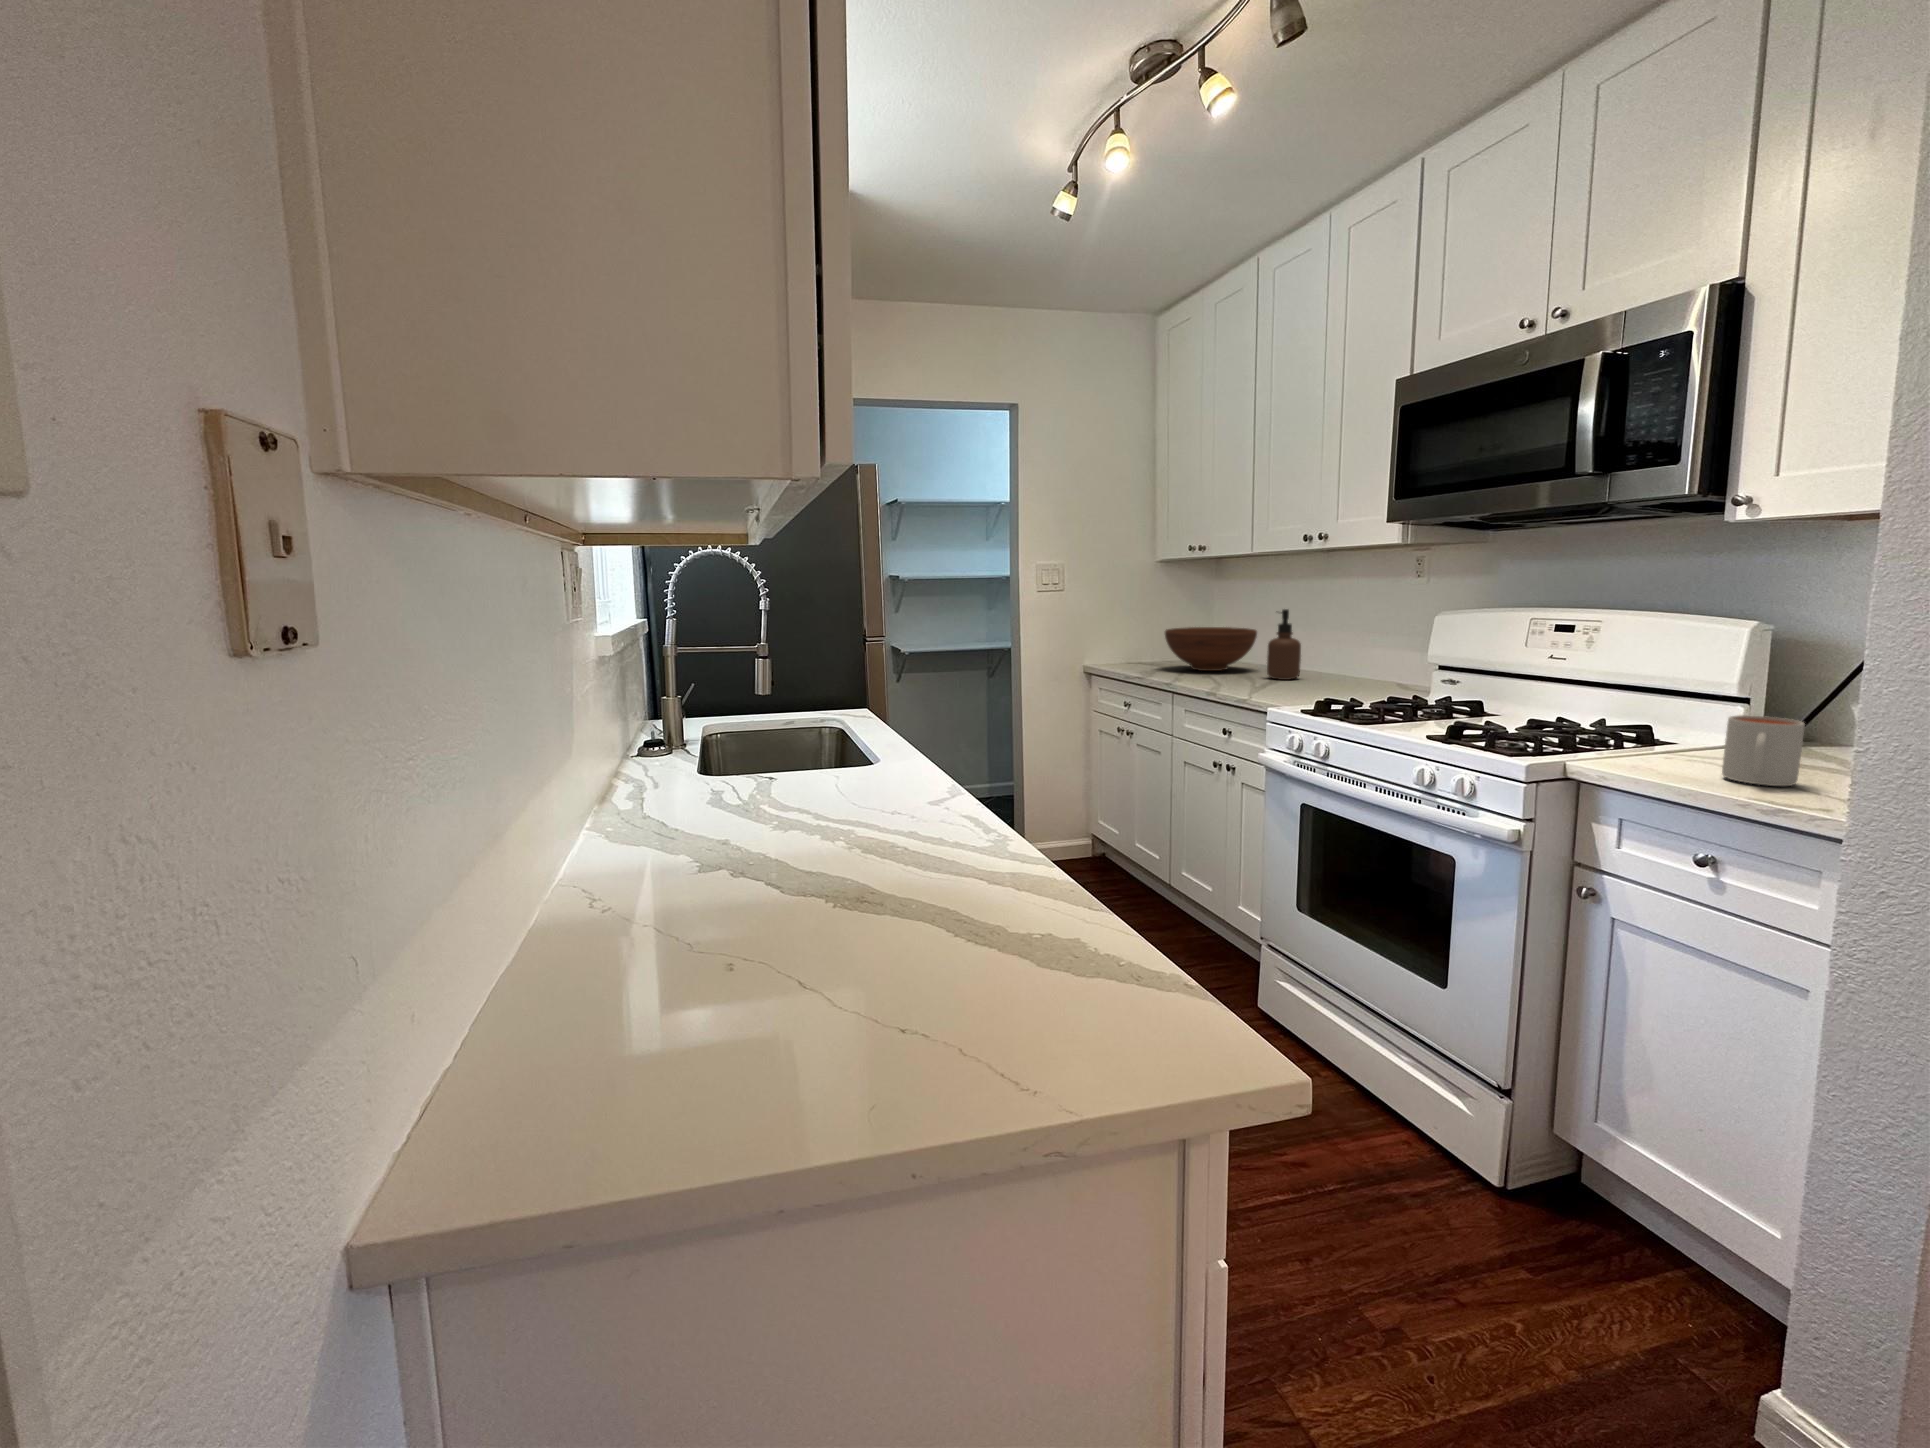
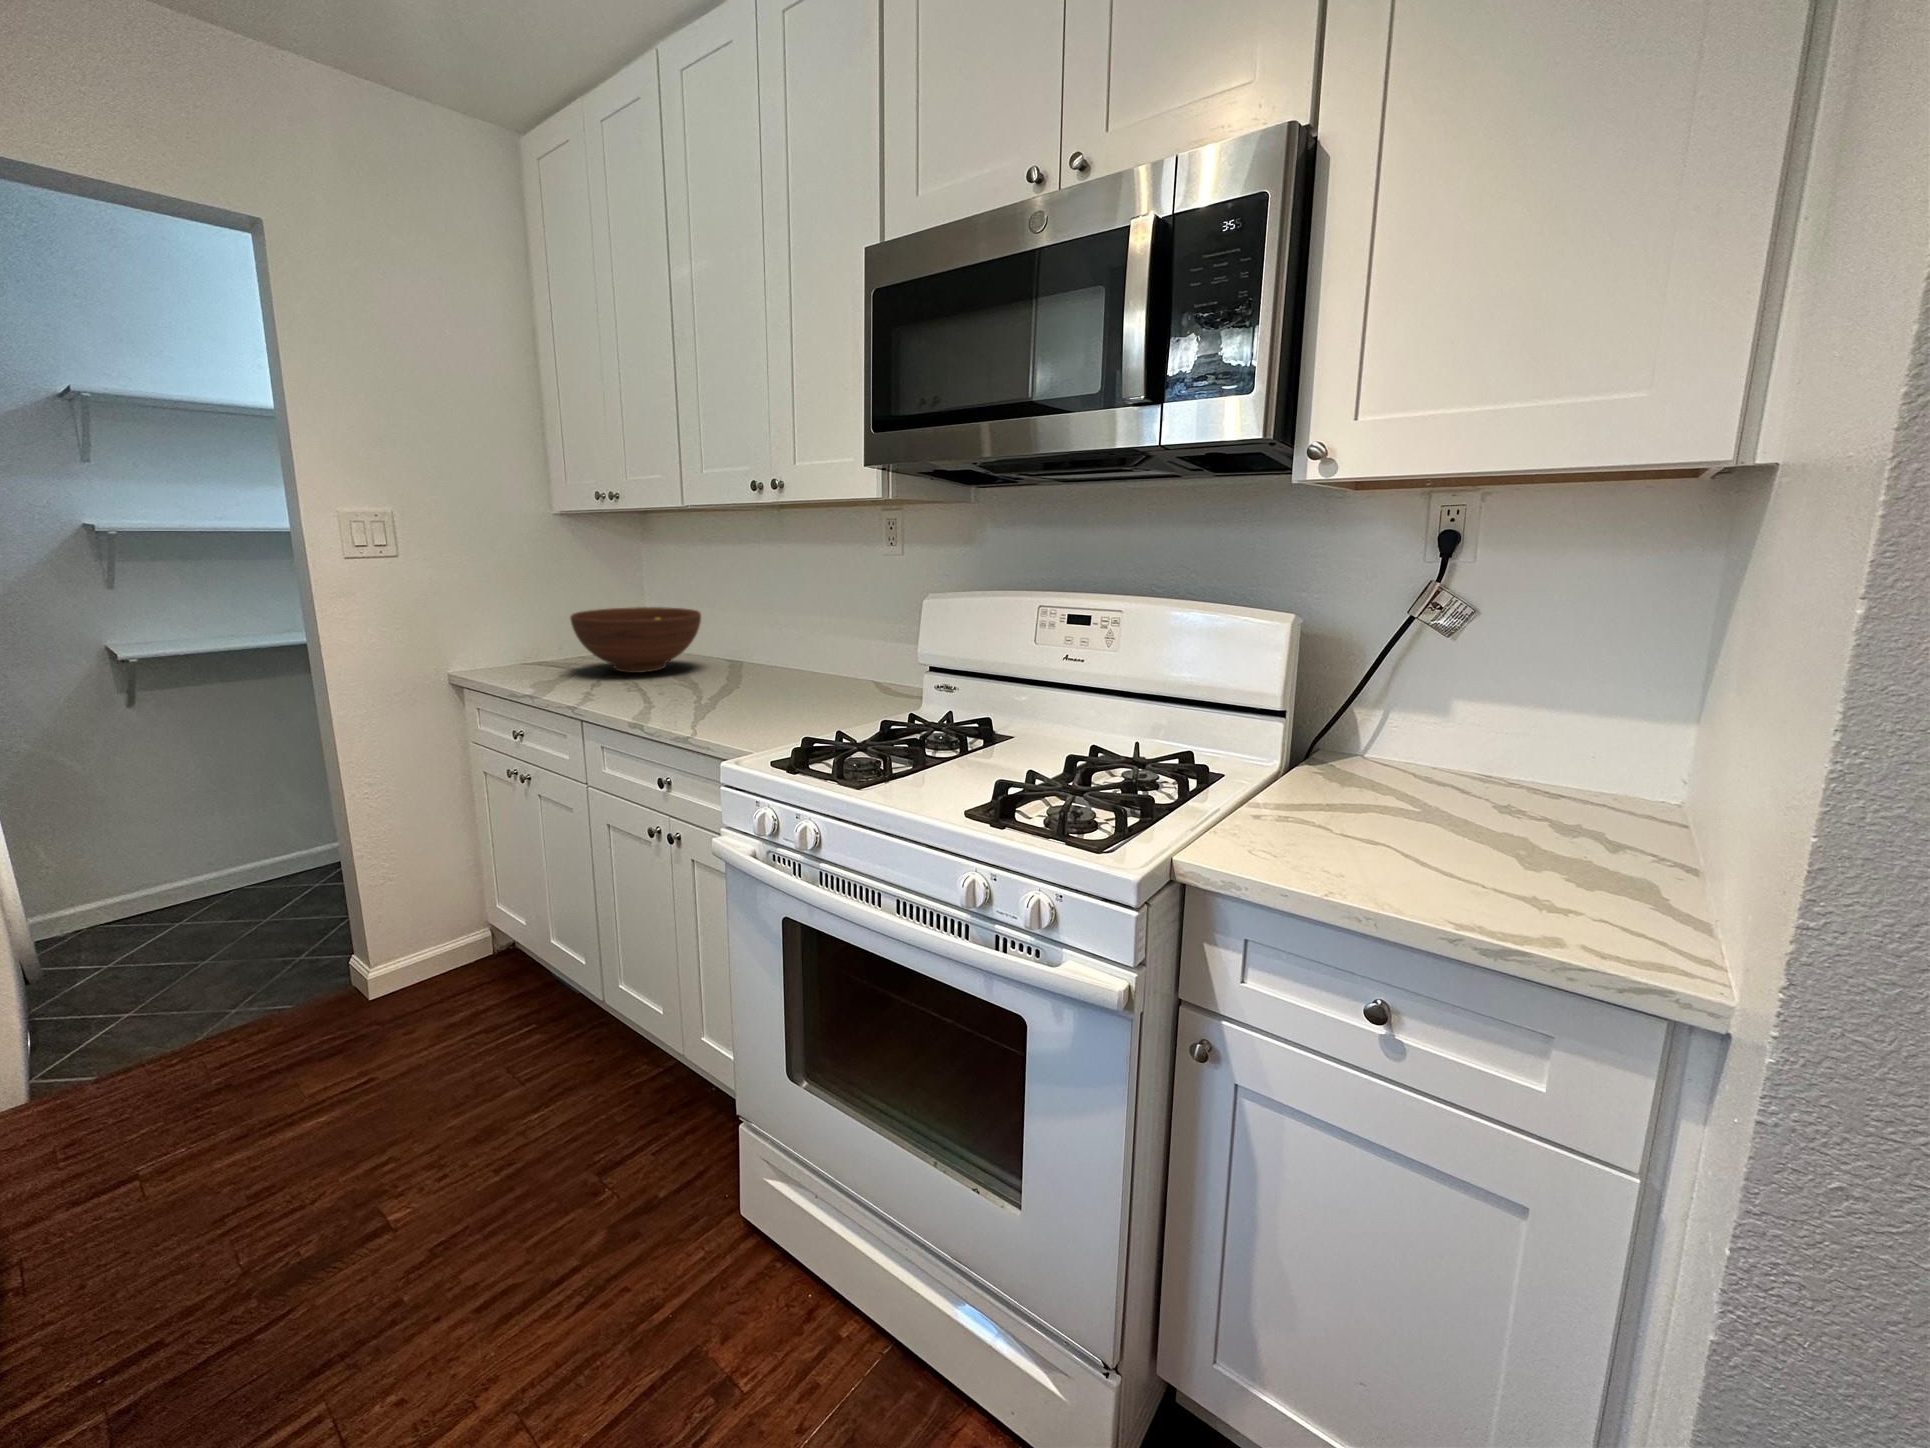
soap dispenser: present [1267,609,1301,680] -> none [716,585,759,684]
mug: present [1722,715,1805,786] -> none [1368,770,1472,885]

